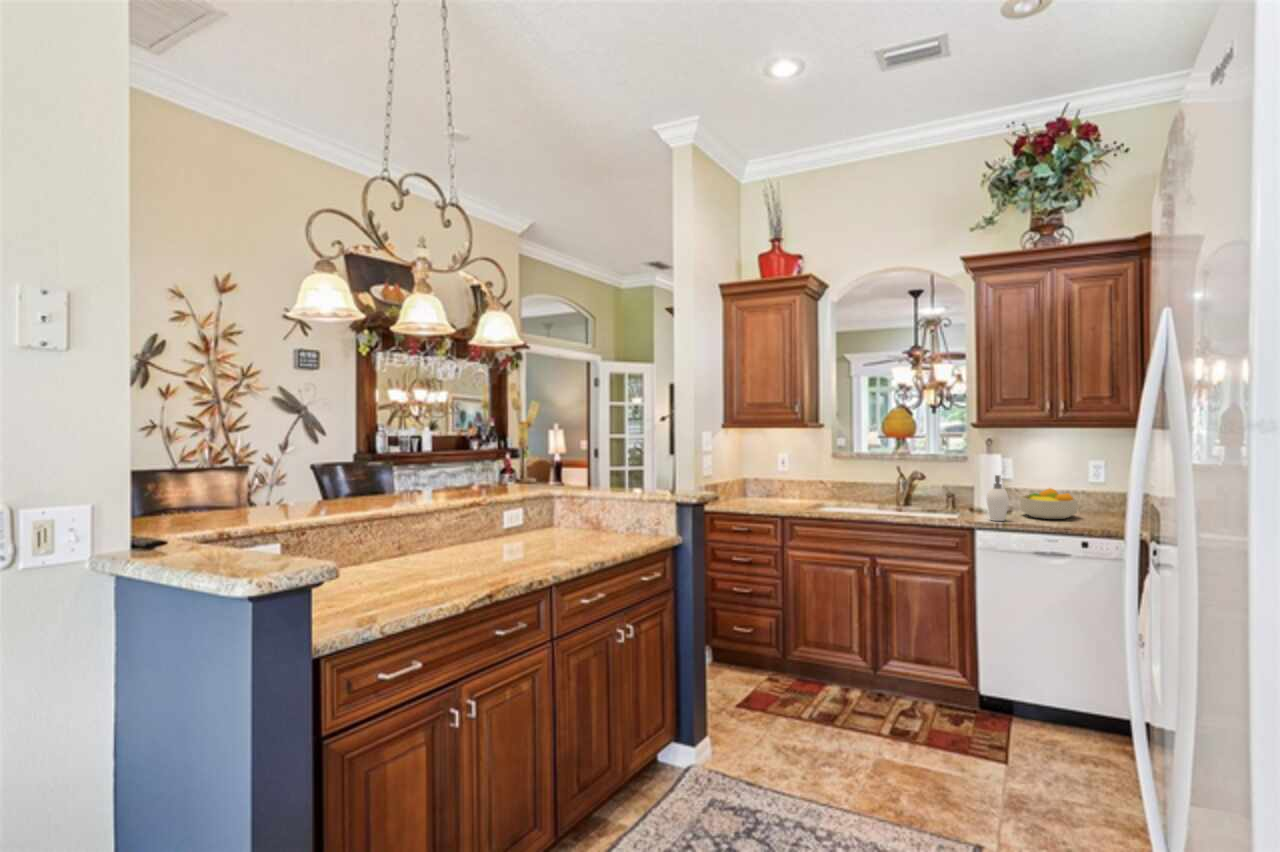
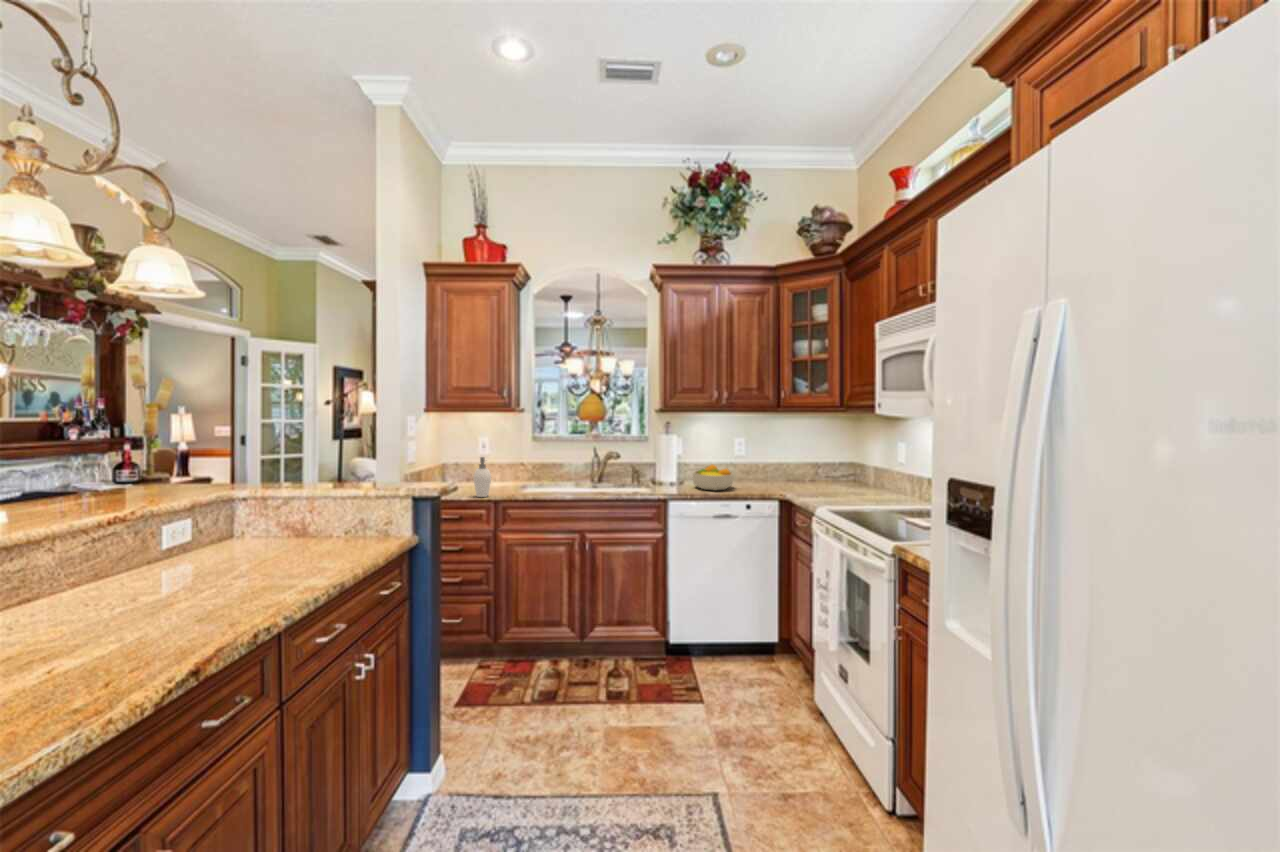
soap dispenser: present [986,475,1009,521] -> present [474,457,491,497]

